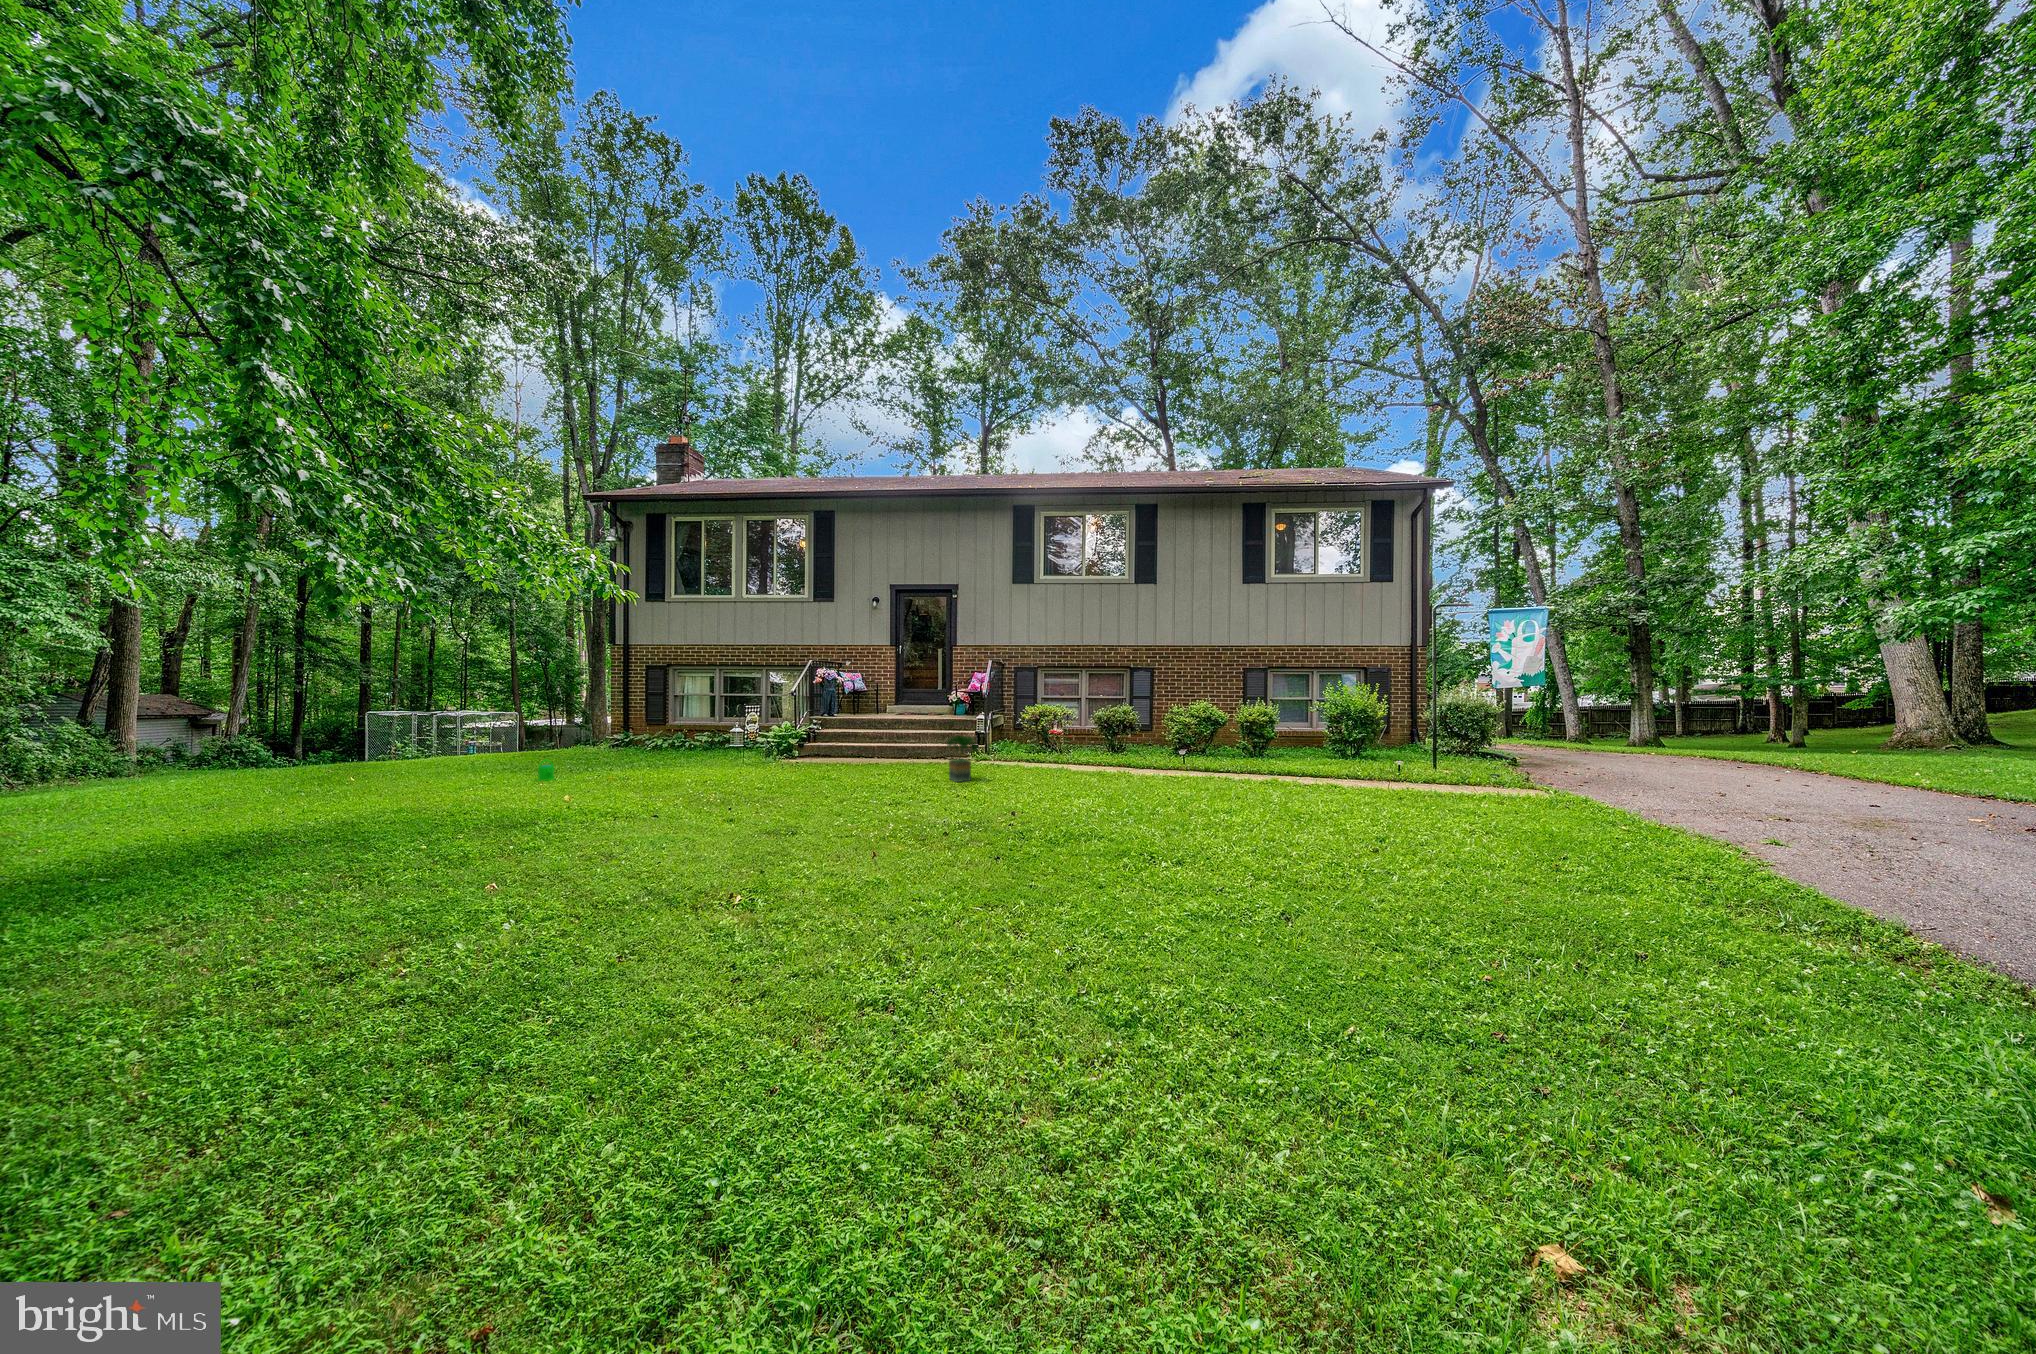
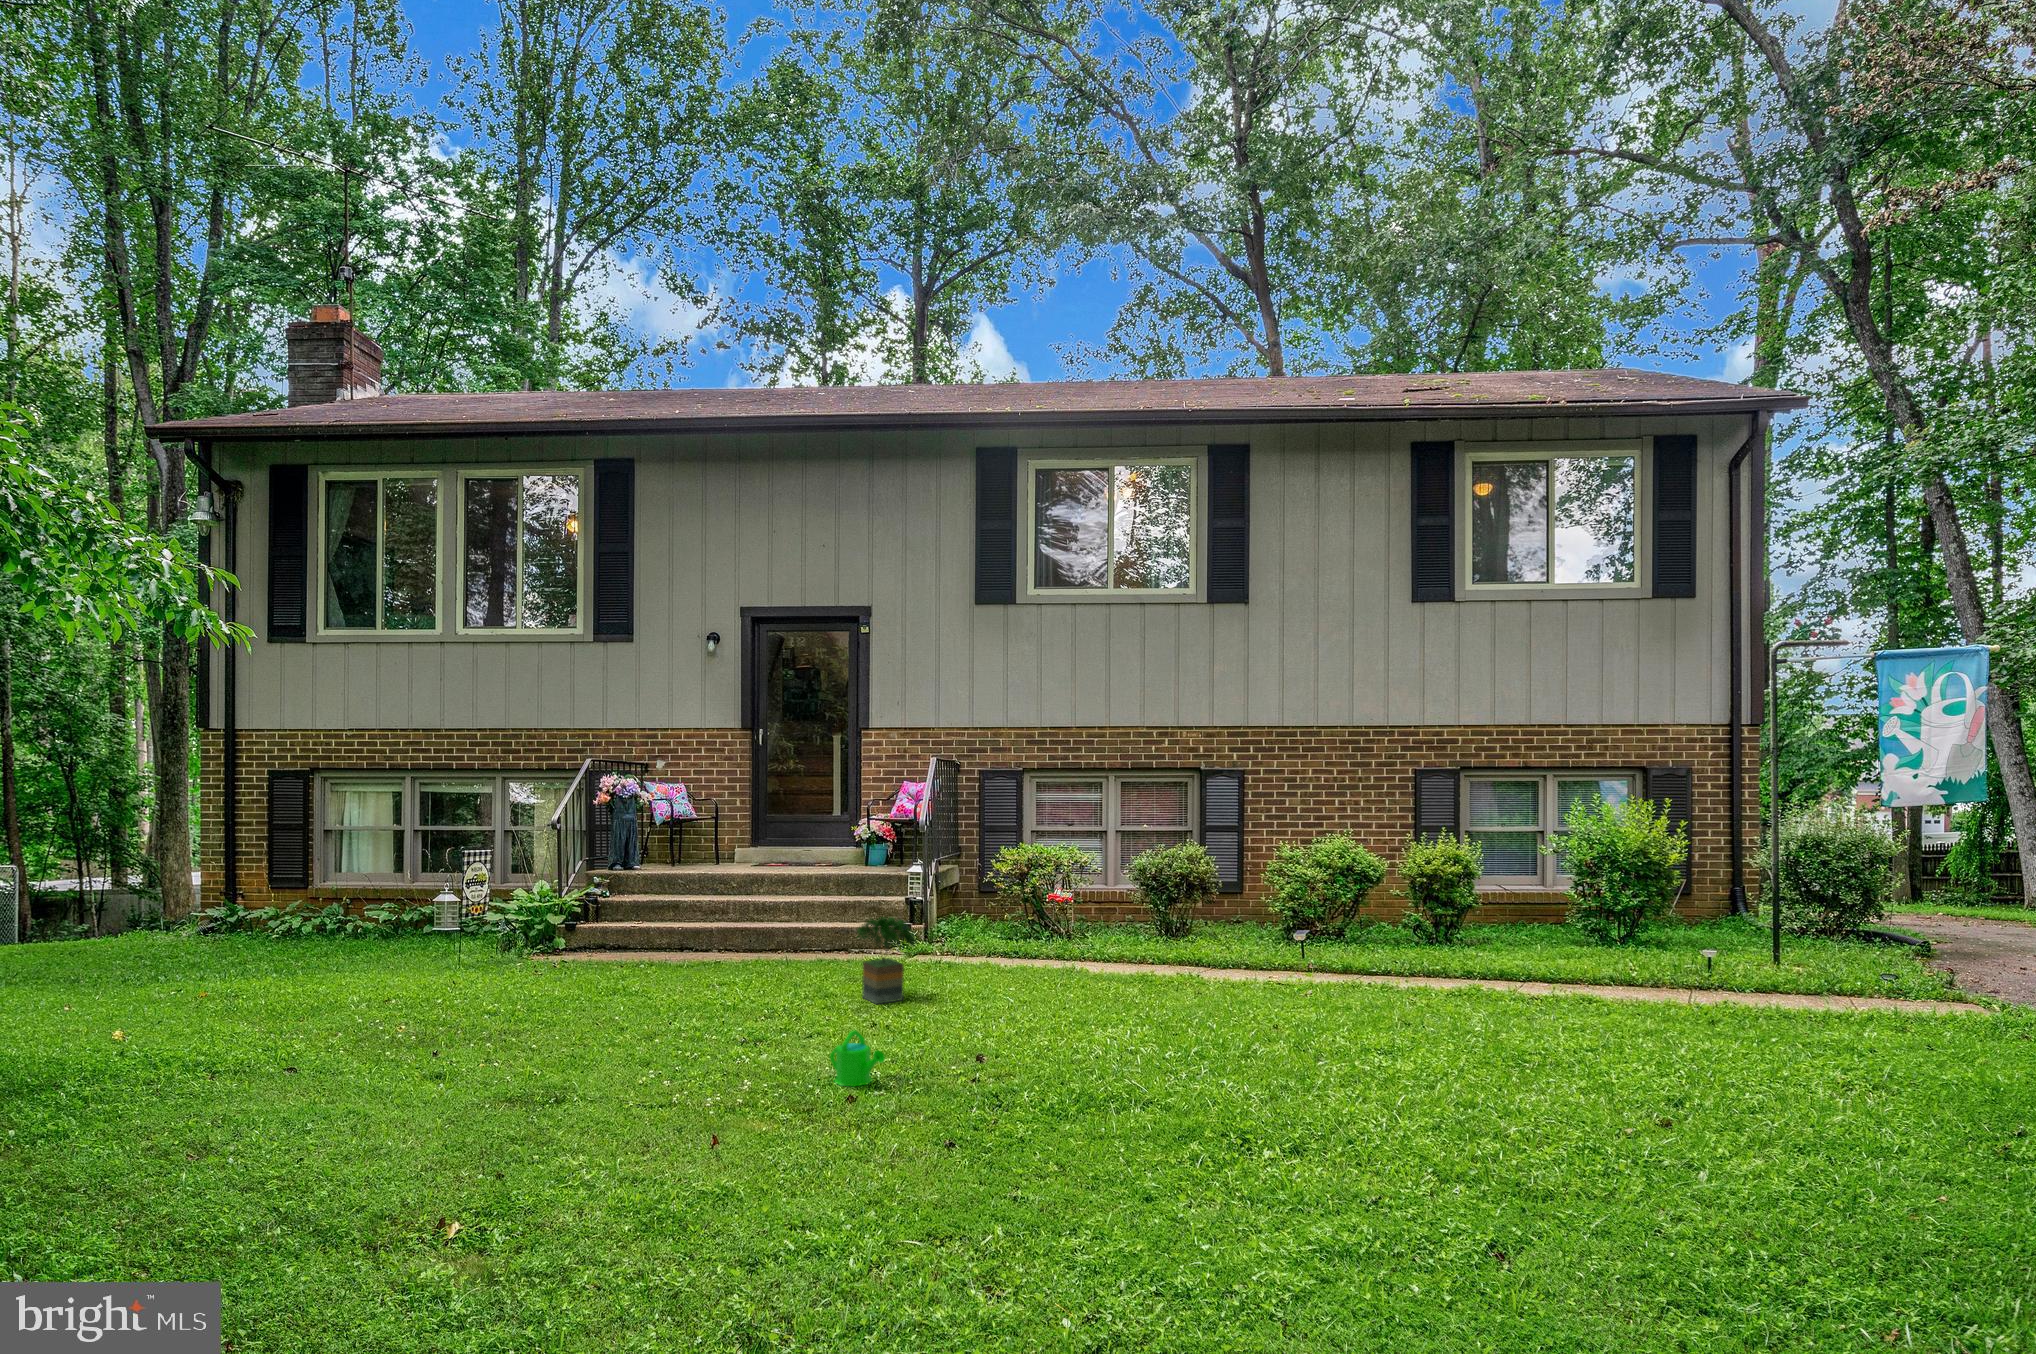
watering can: present [538,759,555,781] -> present [830,1030,885,1087]

